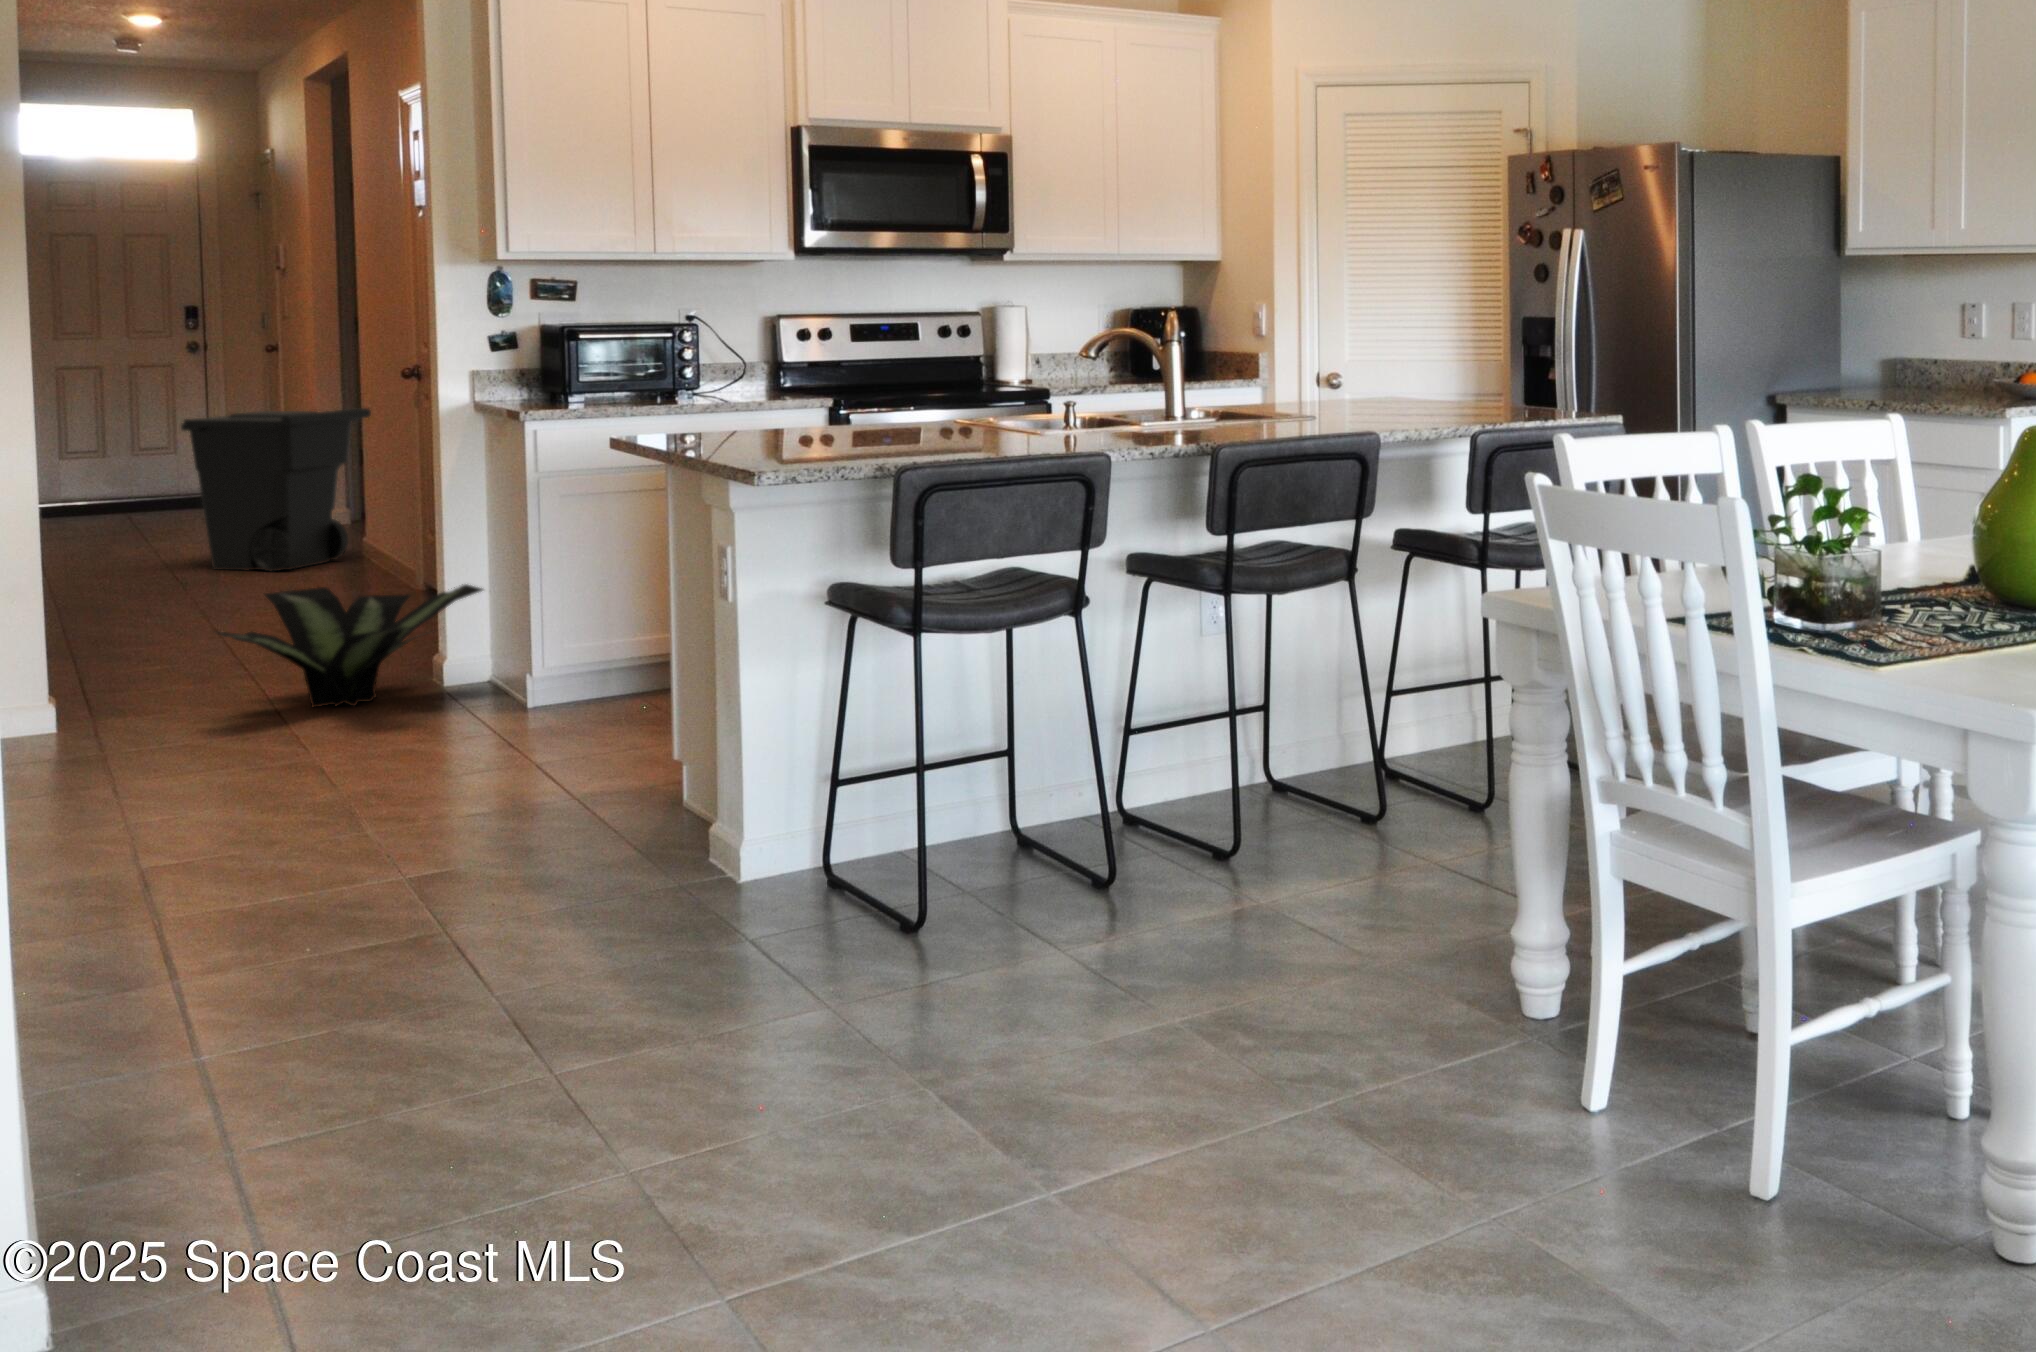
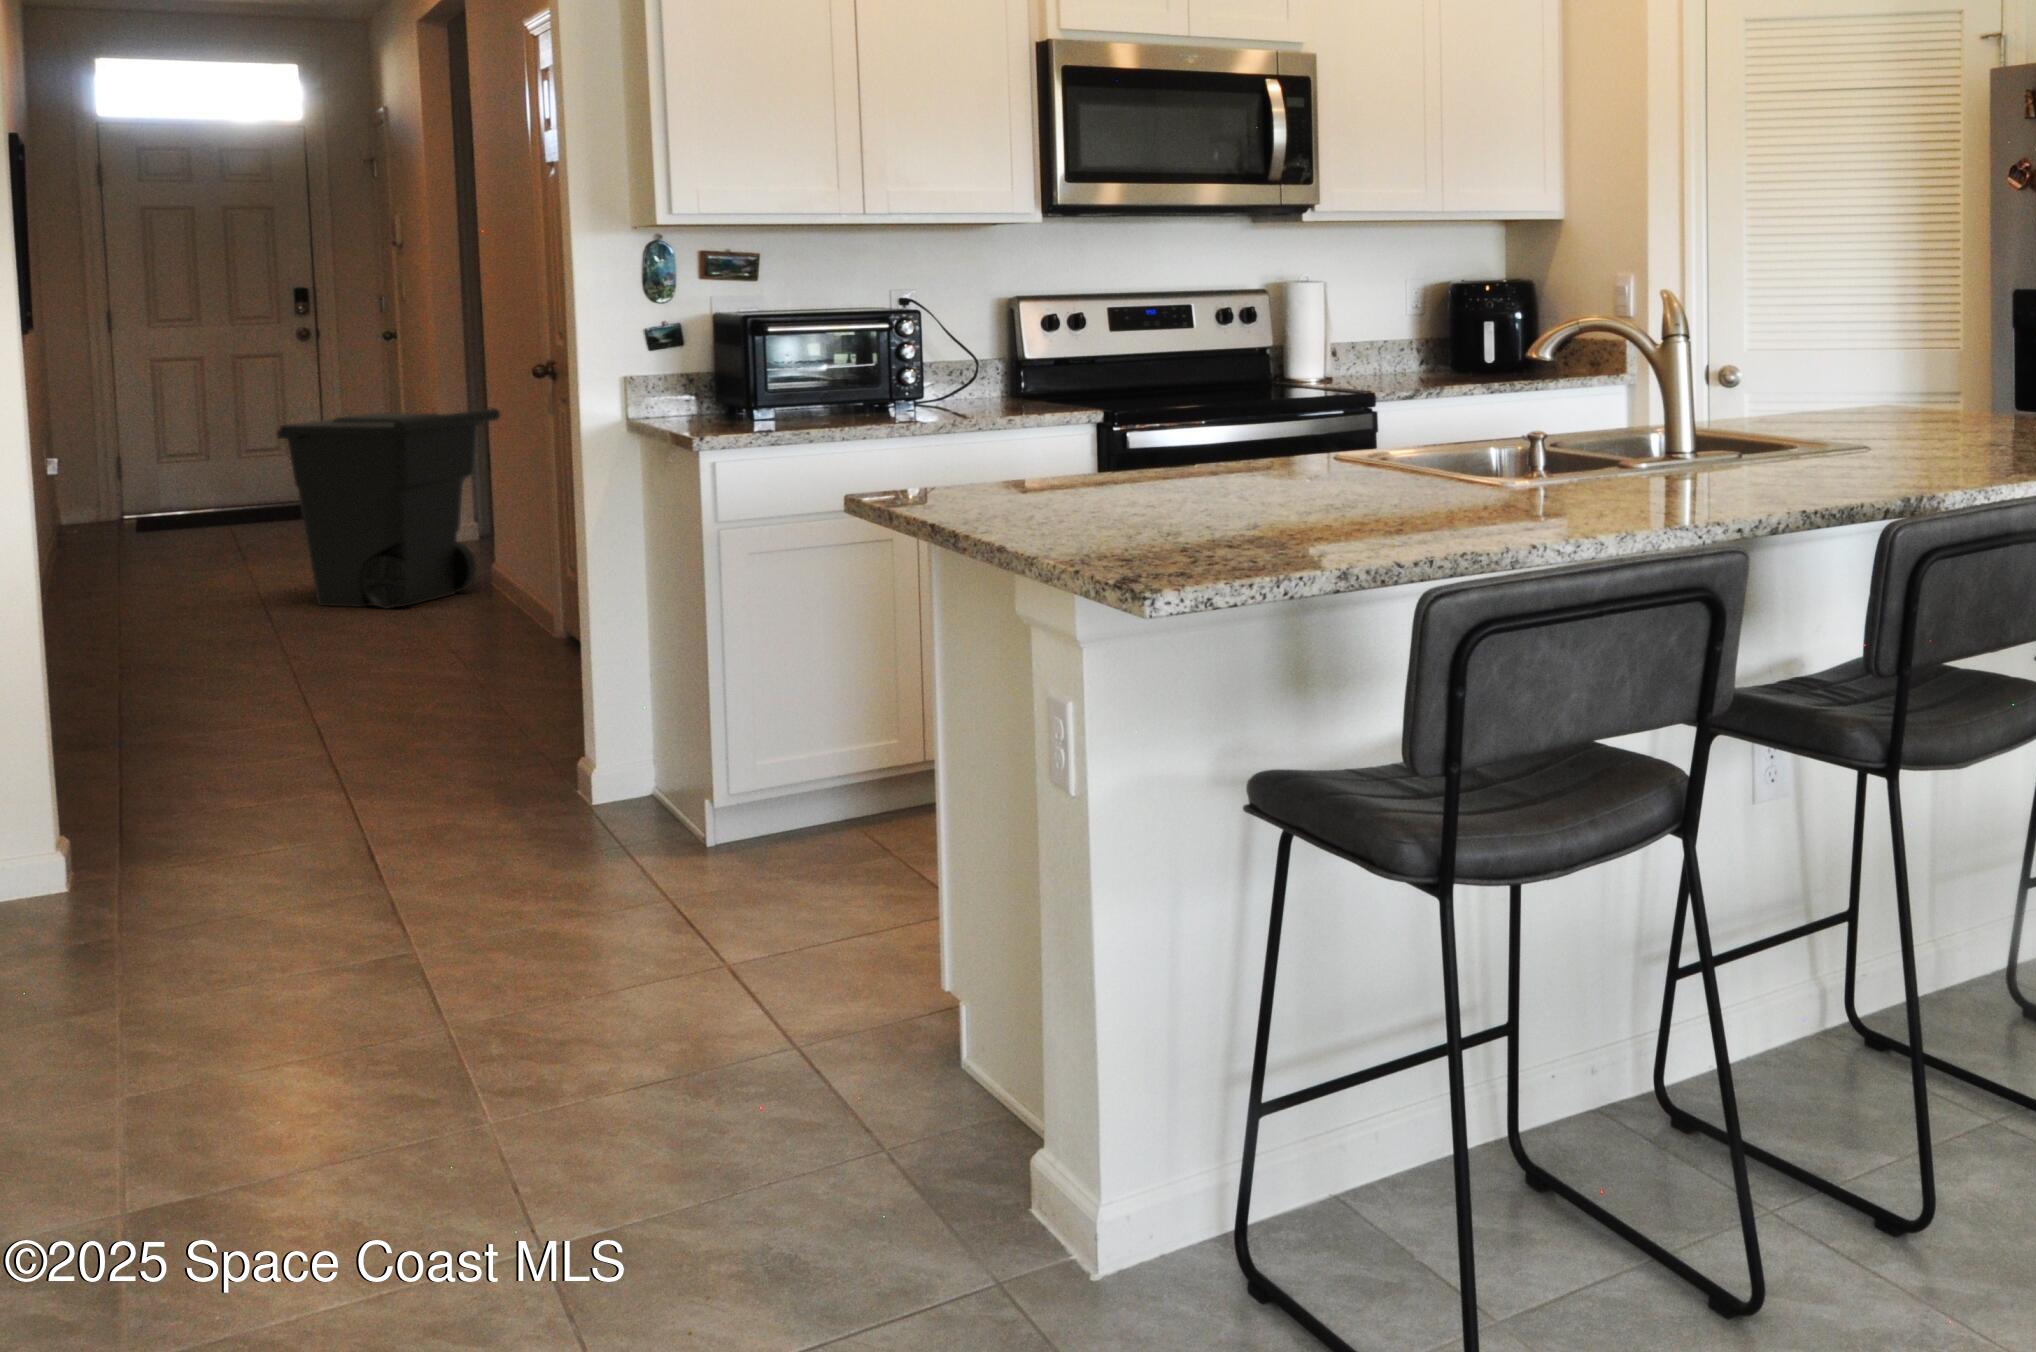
potted plant: present [217,584,483,707] -> none [276,663,648,846]

